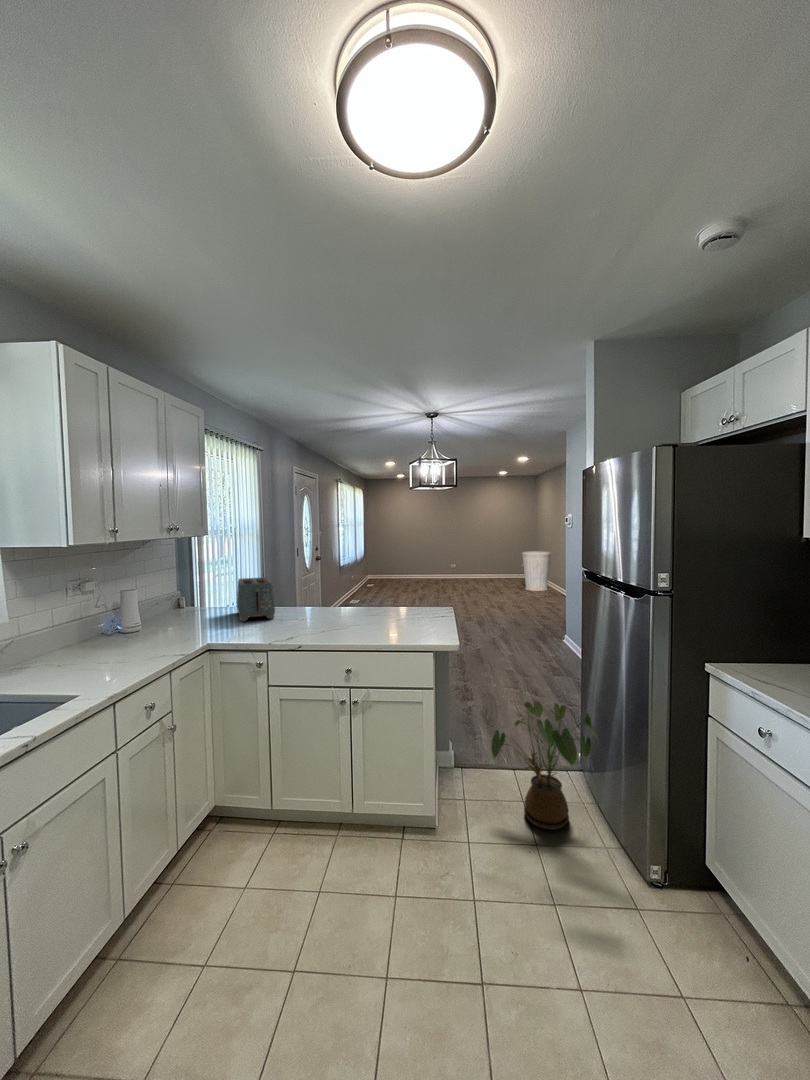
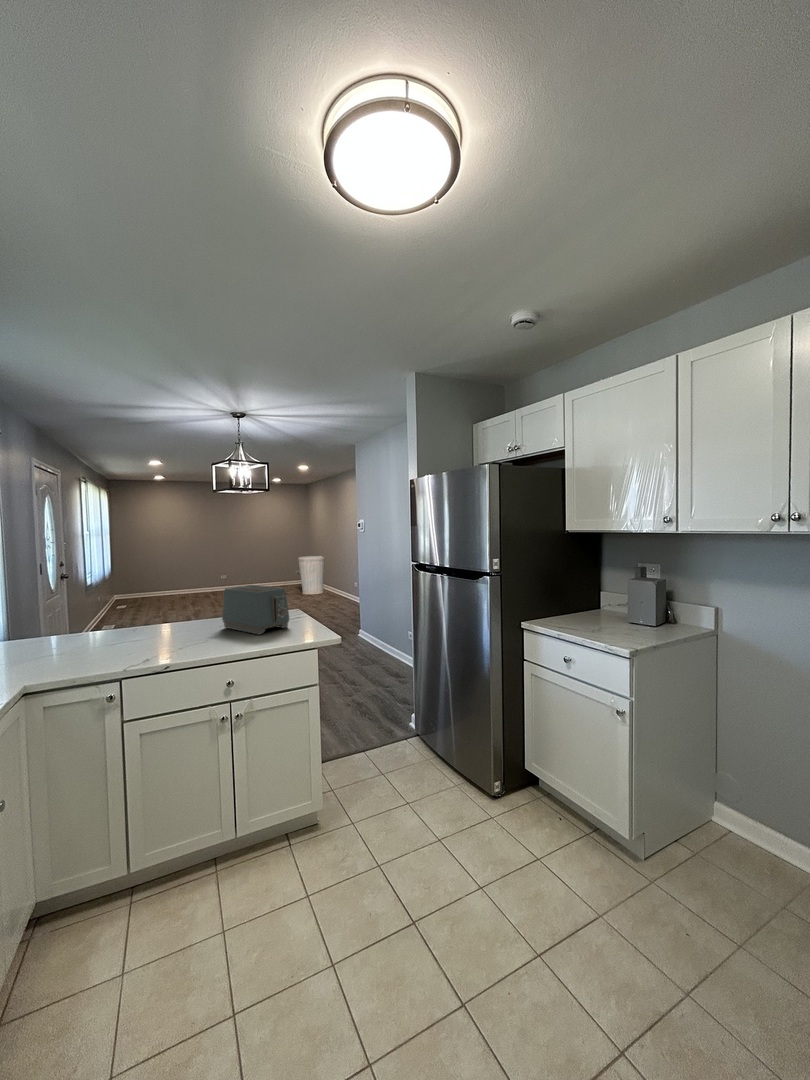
toaster: present [237,577,275,622] -> present [222,585,289,634]
house plant: present [491,701,599,830] -> none [363,679,446,790]

